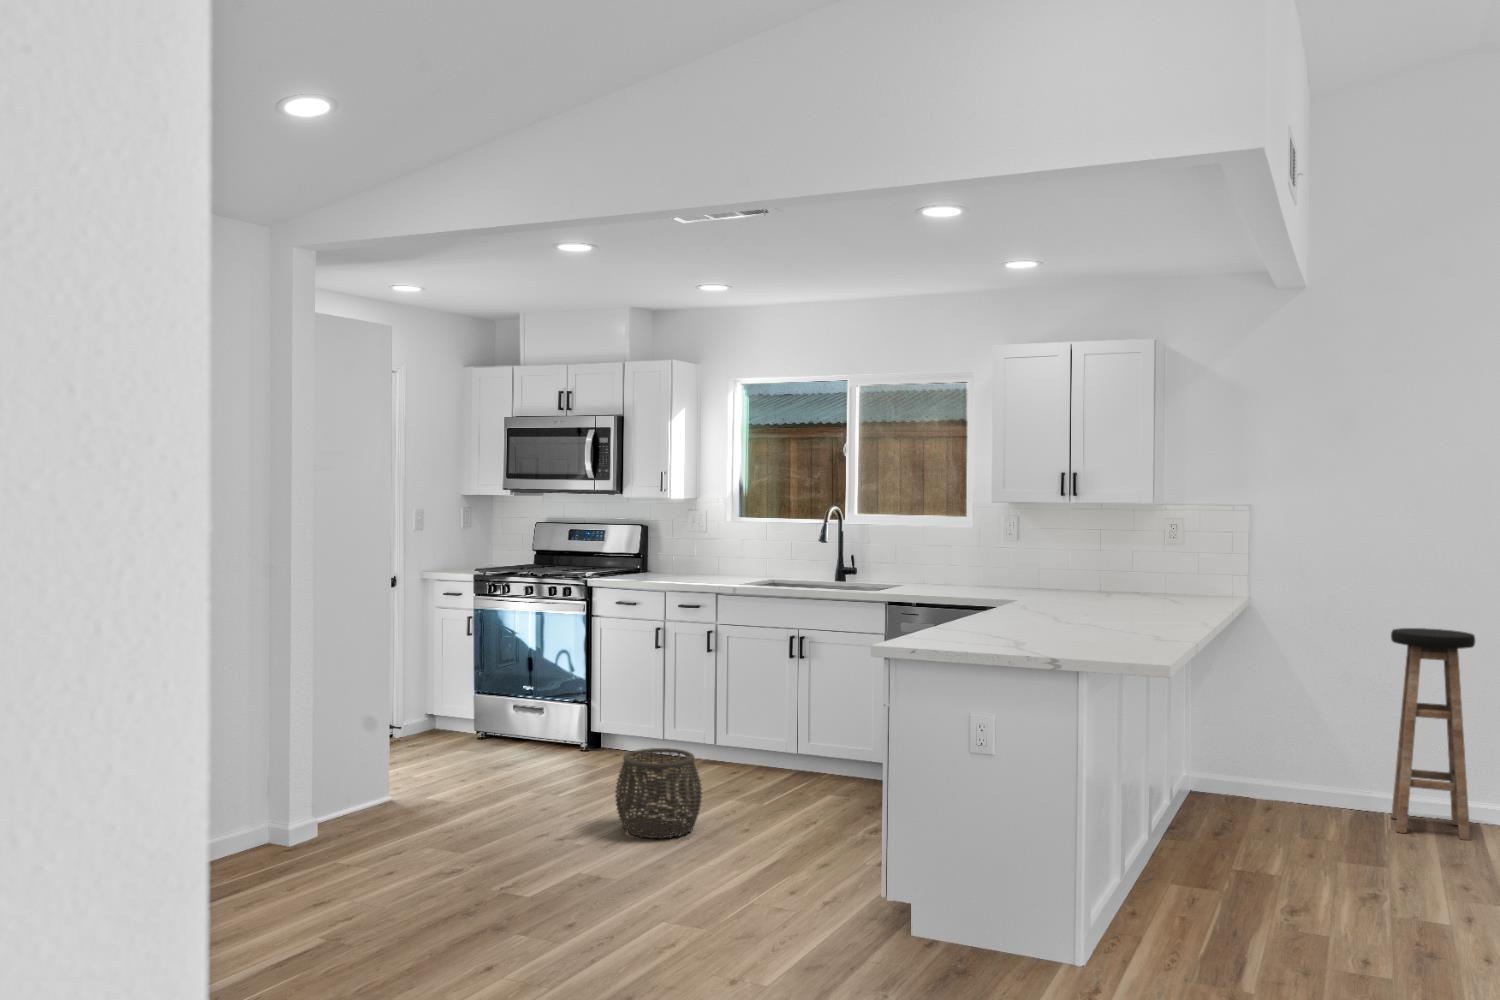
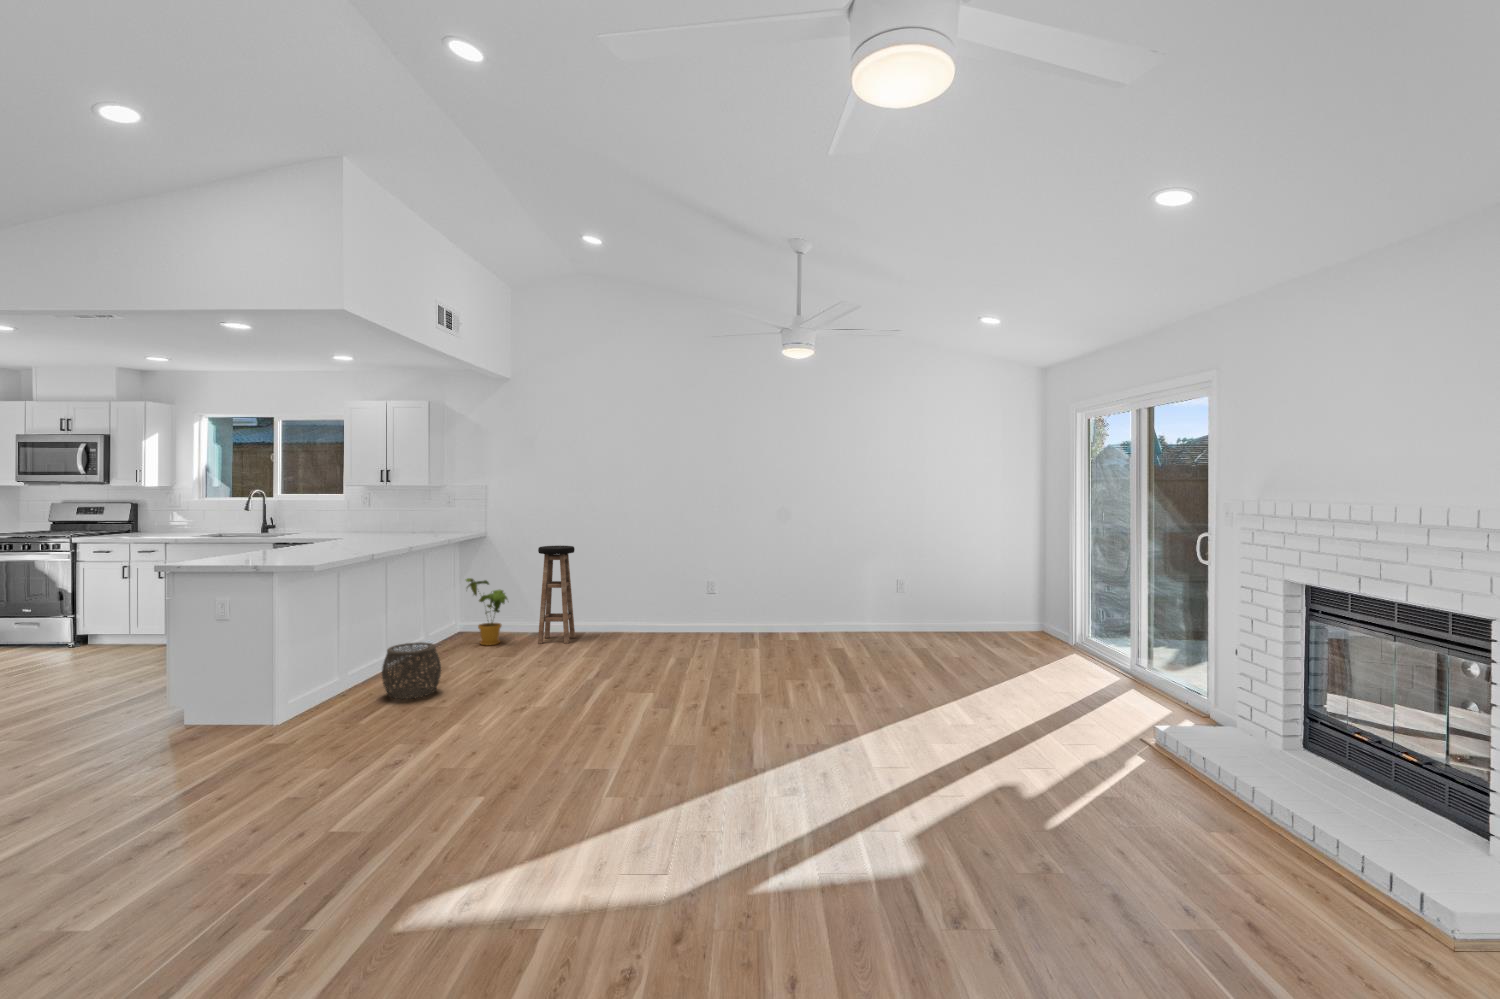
house plant: none [1244,686,1335,825] -> present [466,578,507,646]
woven basket: present [615,748,702,839] -> present [382,642,441,699]

